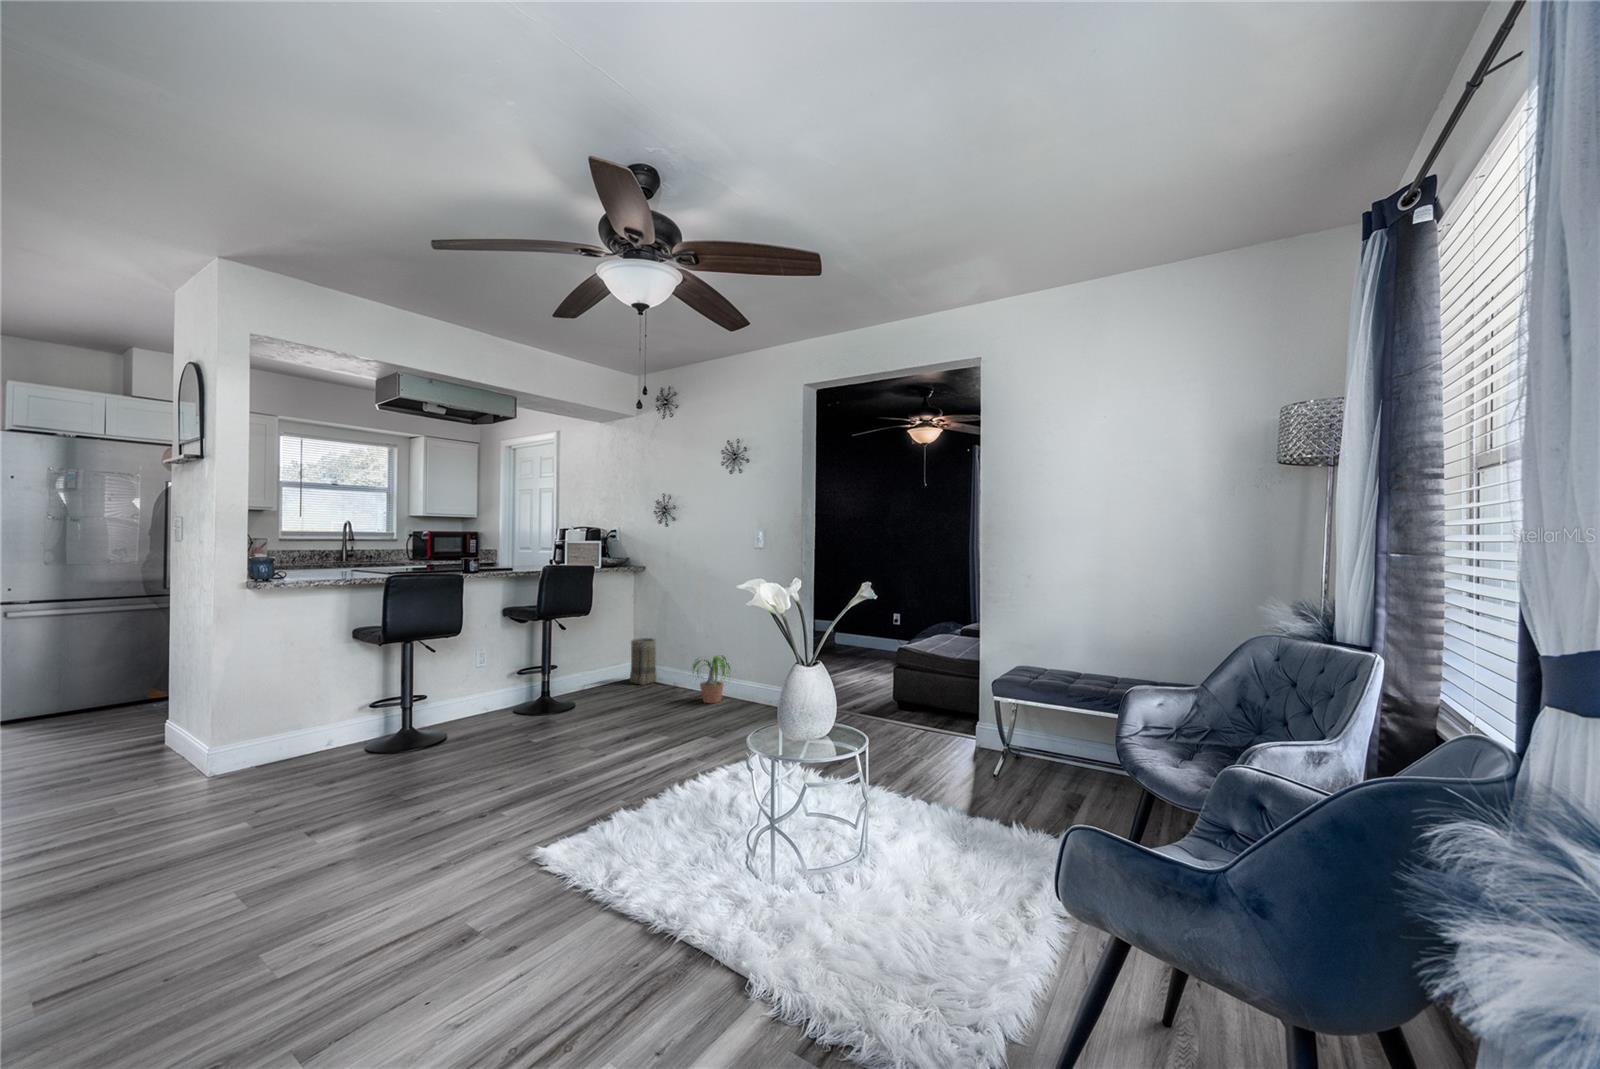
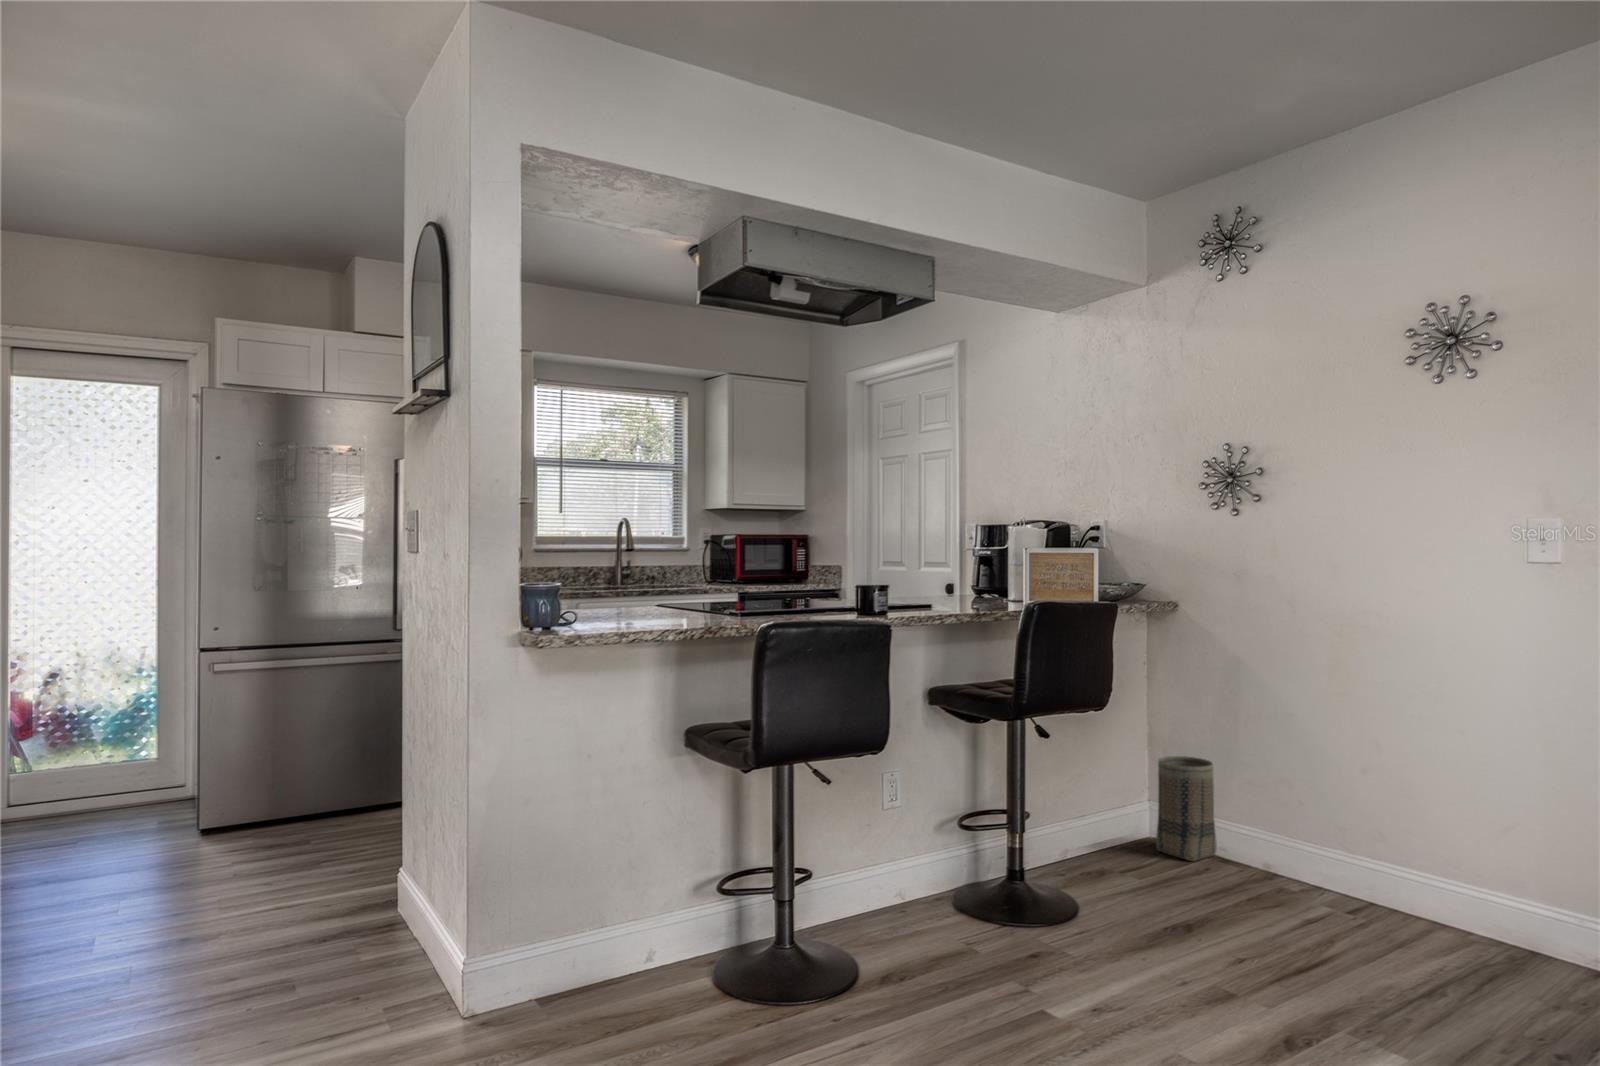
potted plant: present [693,656,730,703] -> none [1340,823,1501,945]

